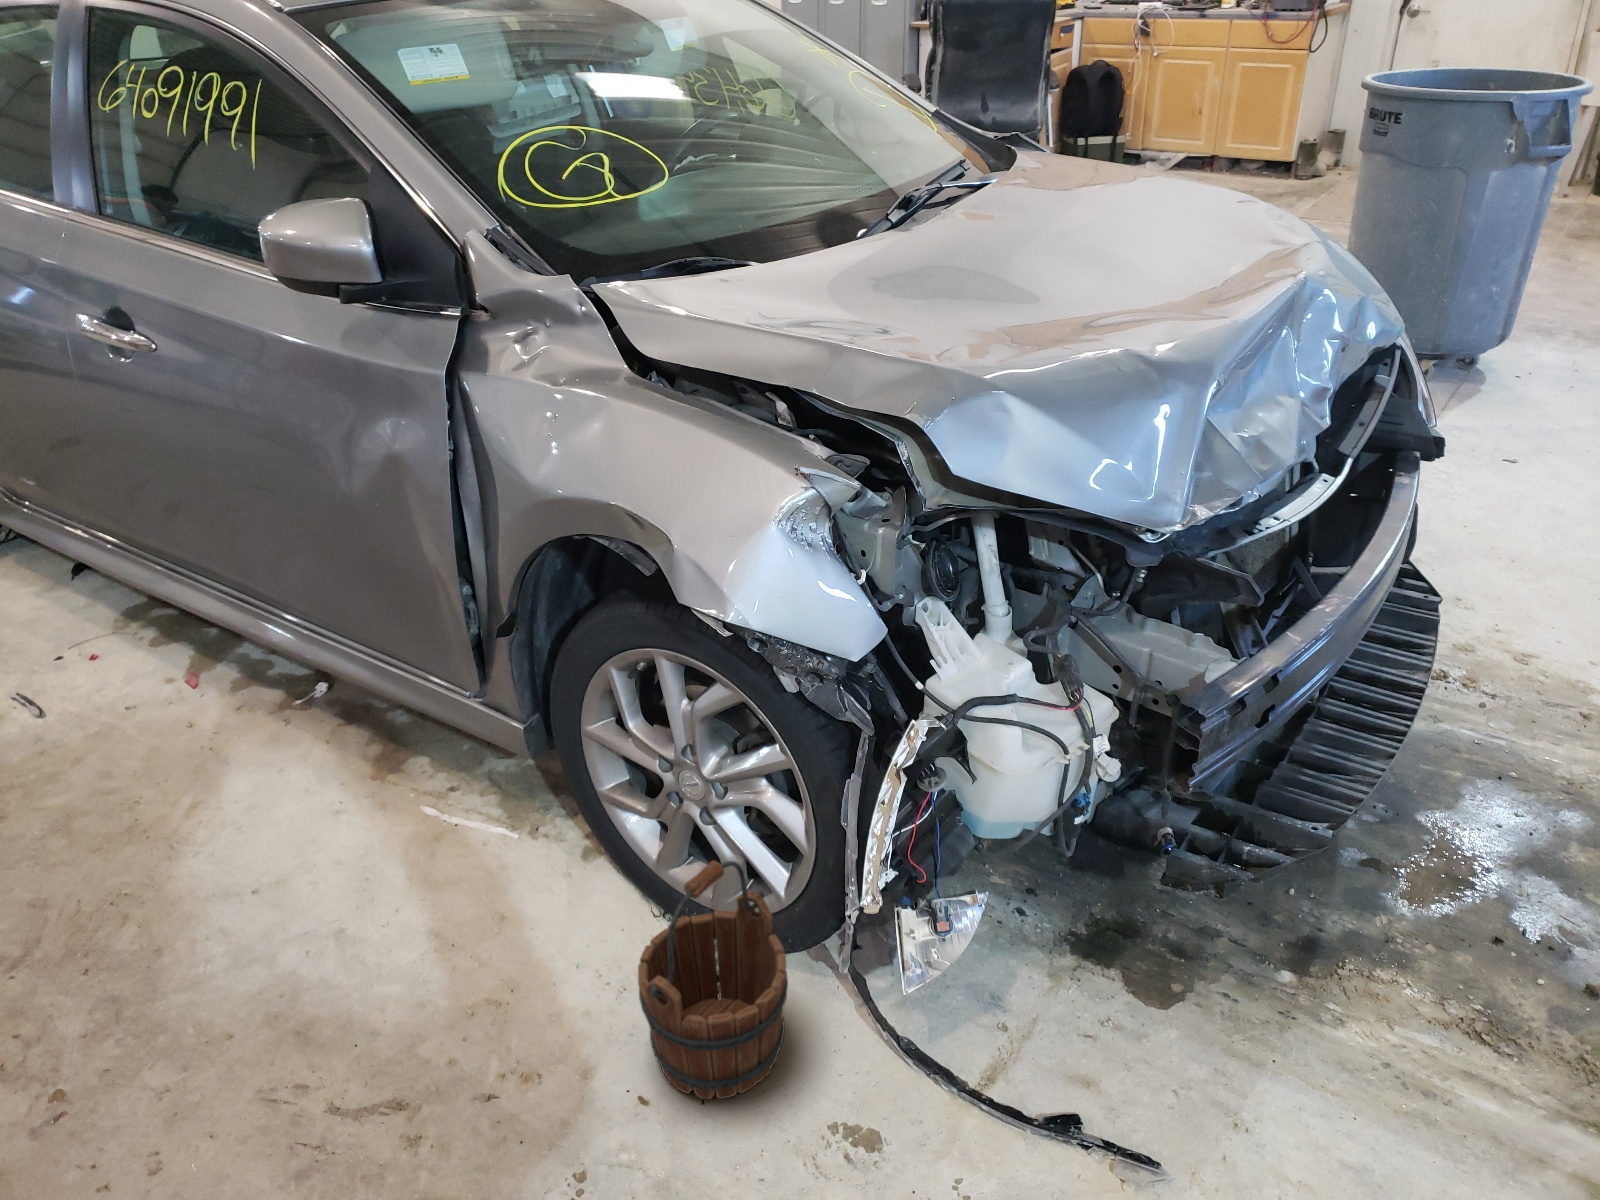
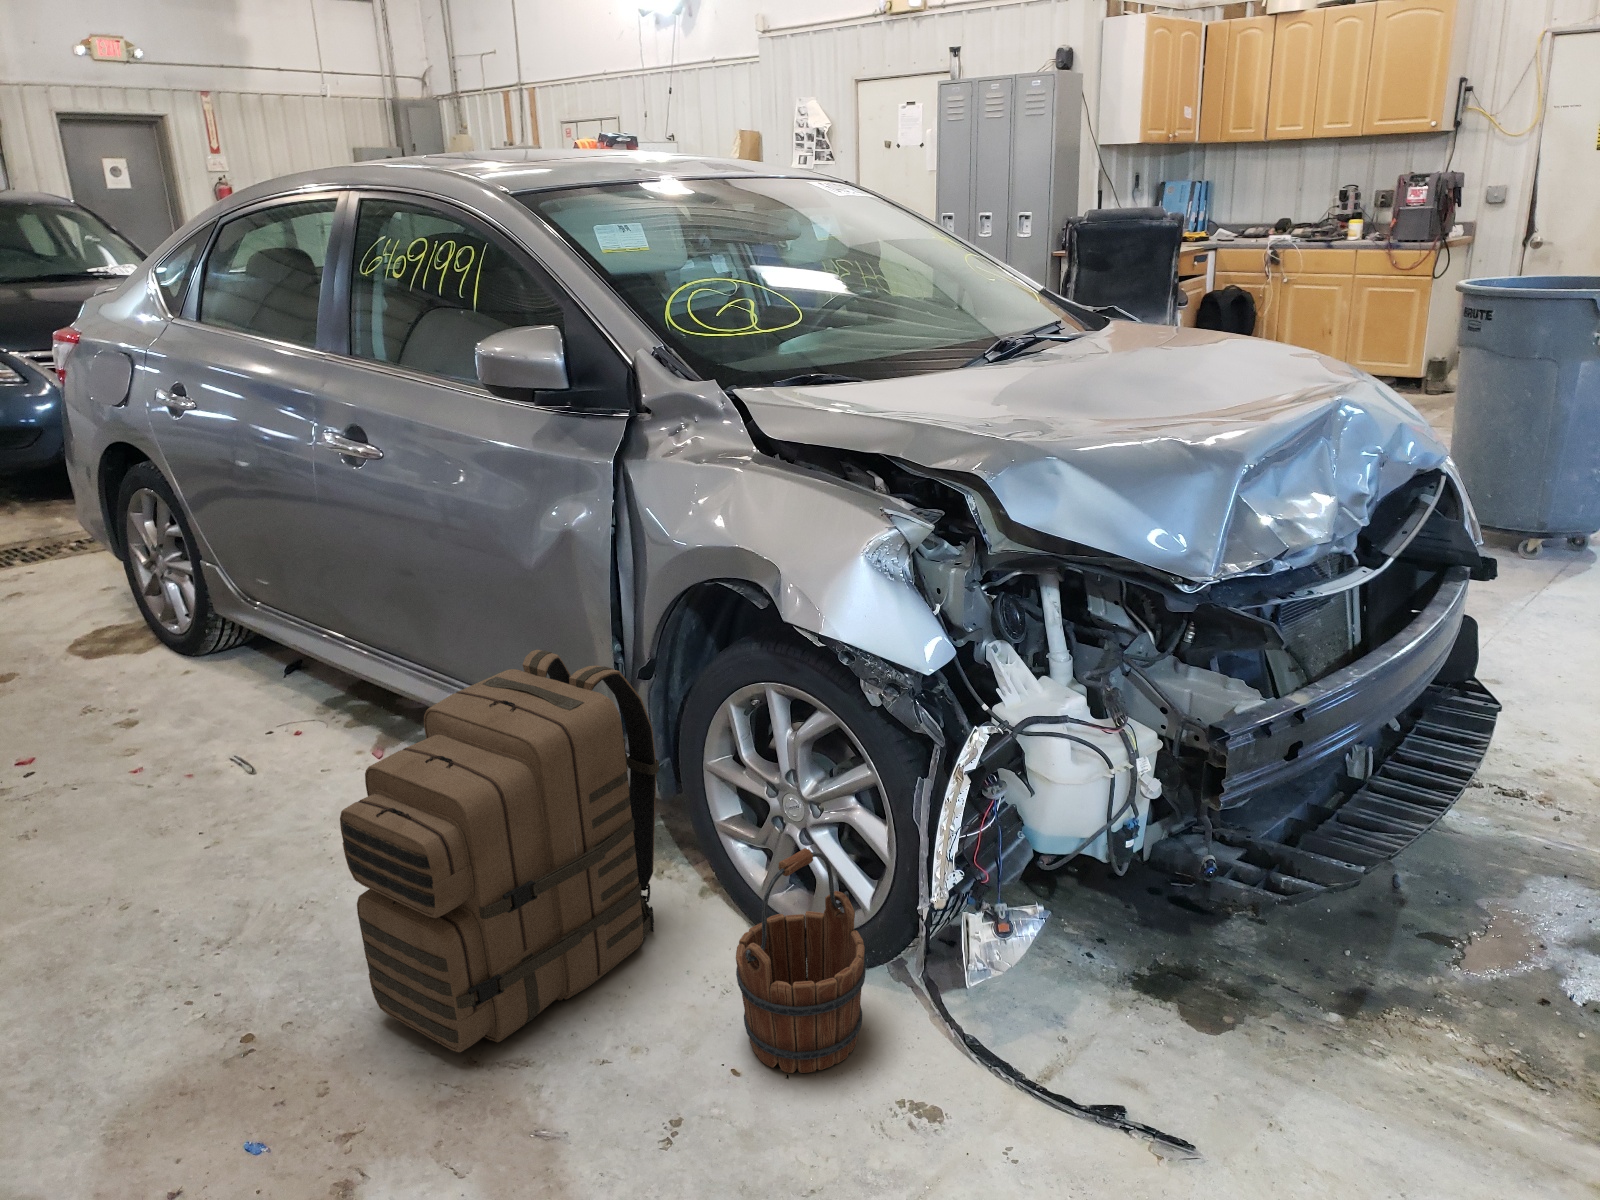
backpack: none [130,610,536,1110] -> present [340,649,660,1052]

